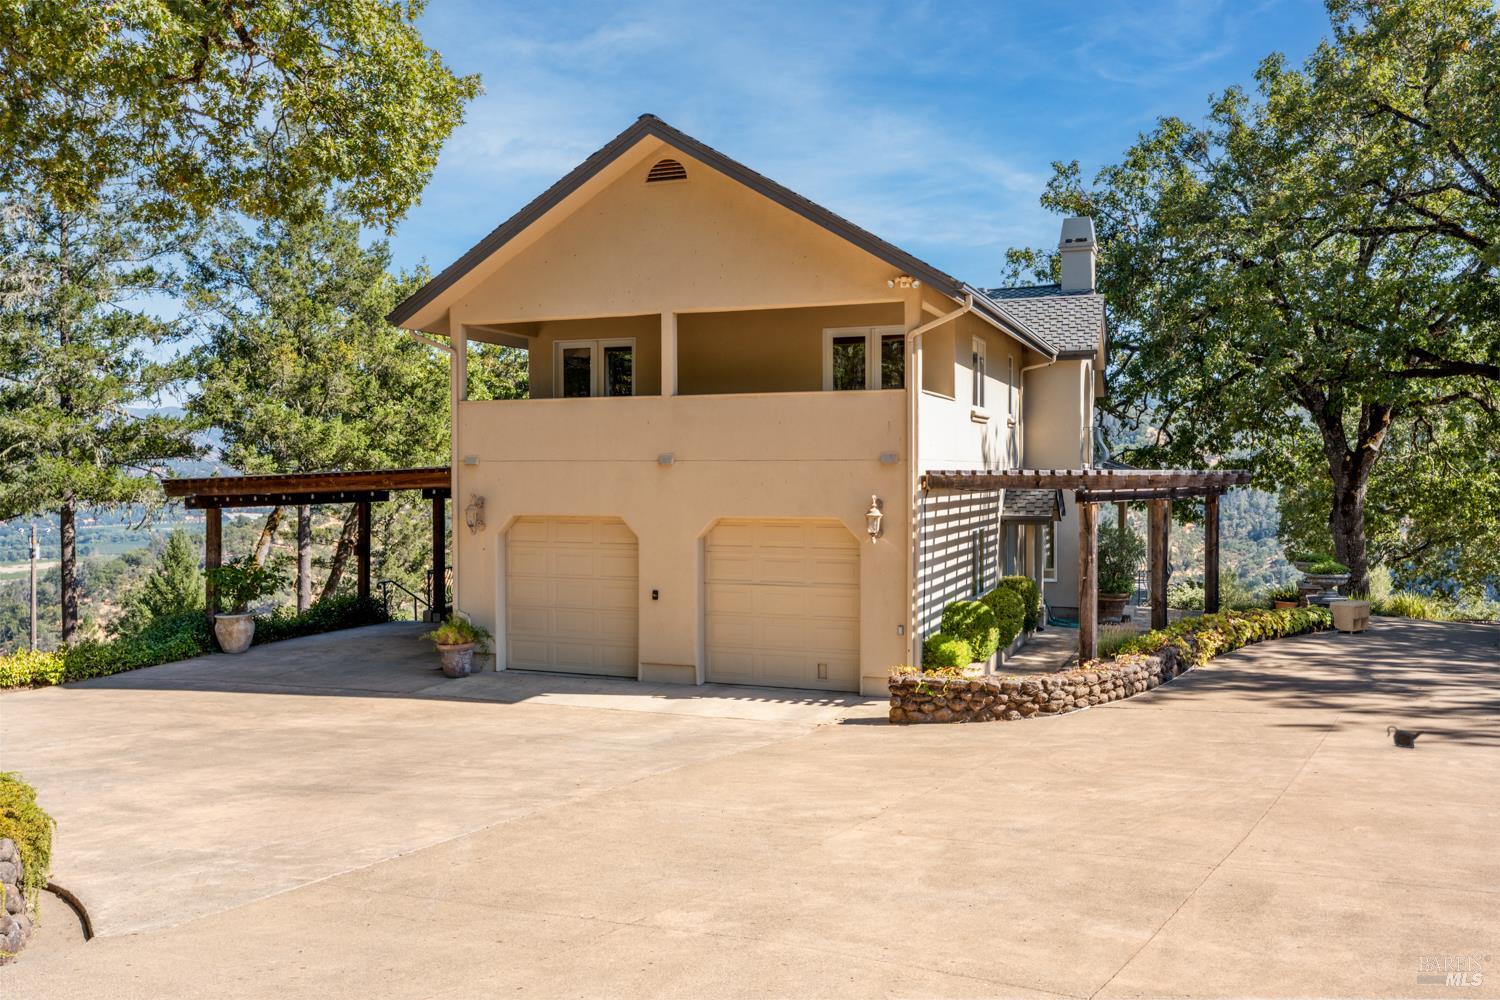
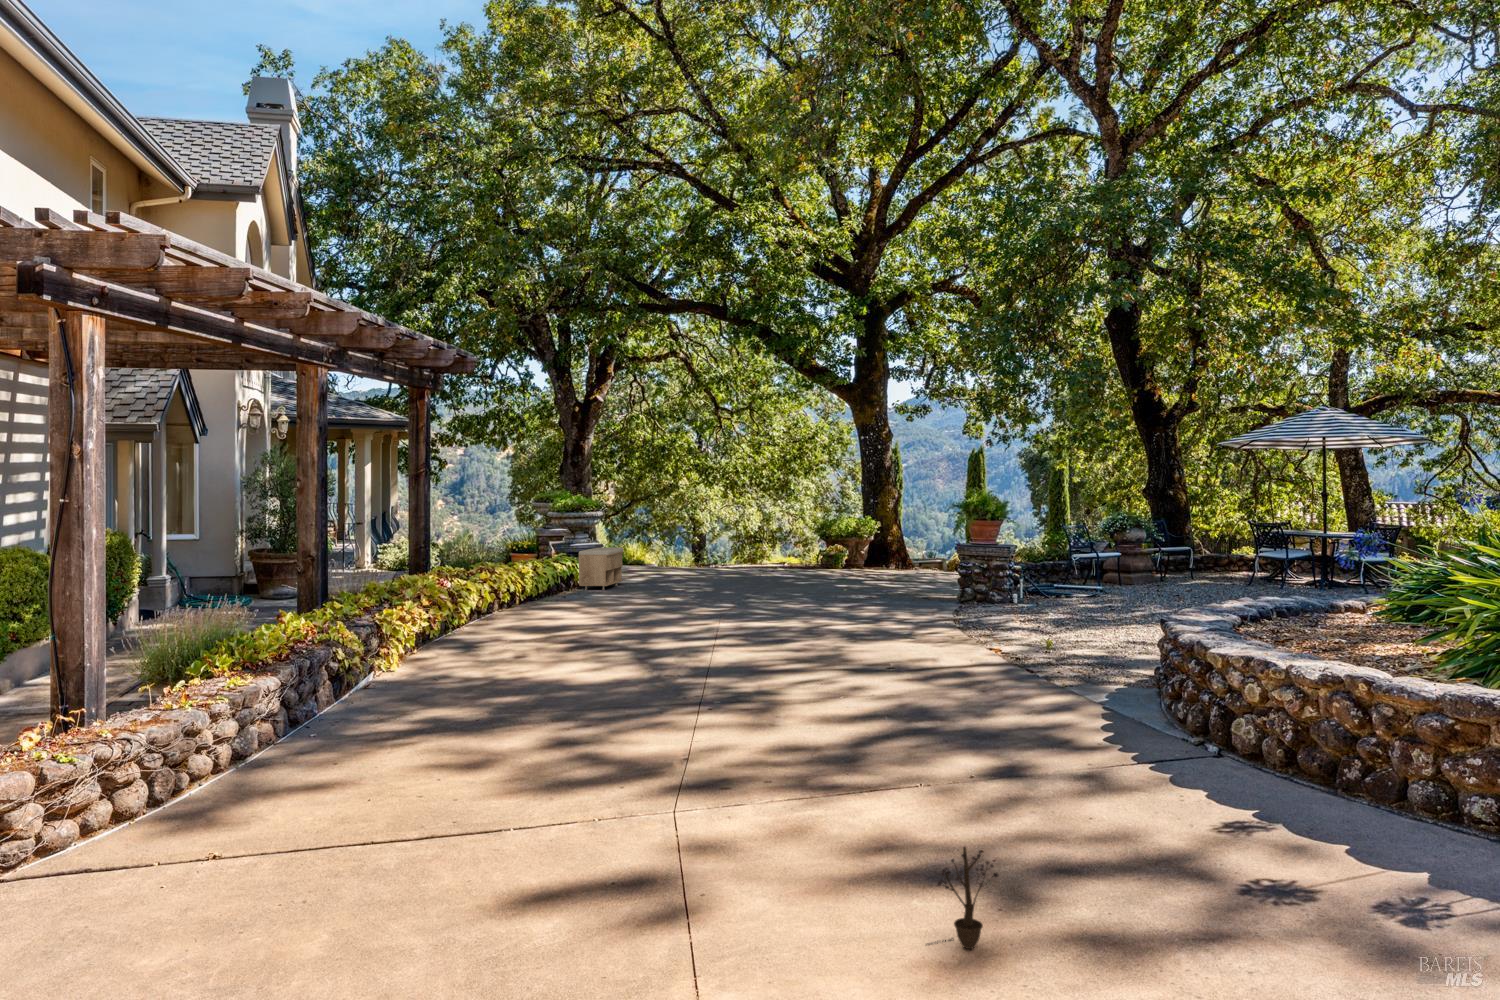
decorative plant: none [1443,724,1475,761] -> present [926,847,998,949]
watering can: present [1387,726,1424,748] -> none [762,848,853,903]

